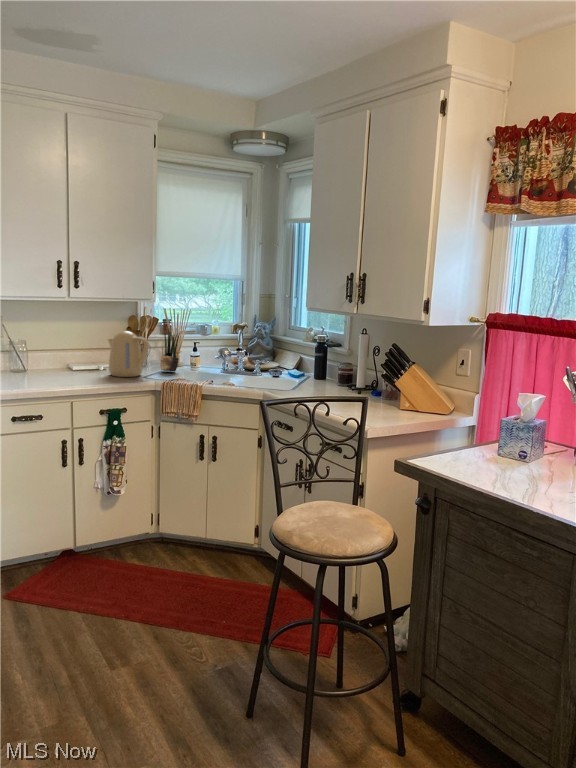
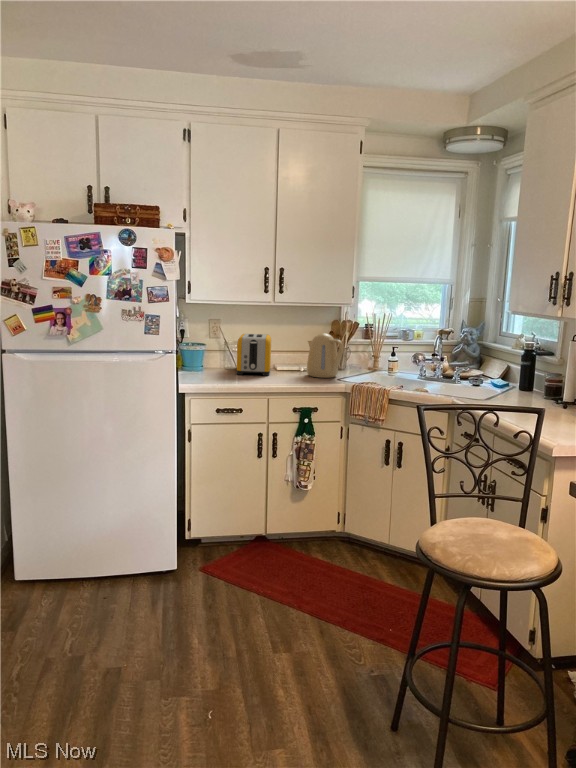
potted plant: present [160,330,180,372] -> none [357,331,378,375]
toaster: none [29,333,68,378] -> present [237,334,271,376]

